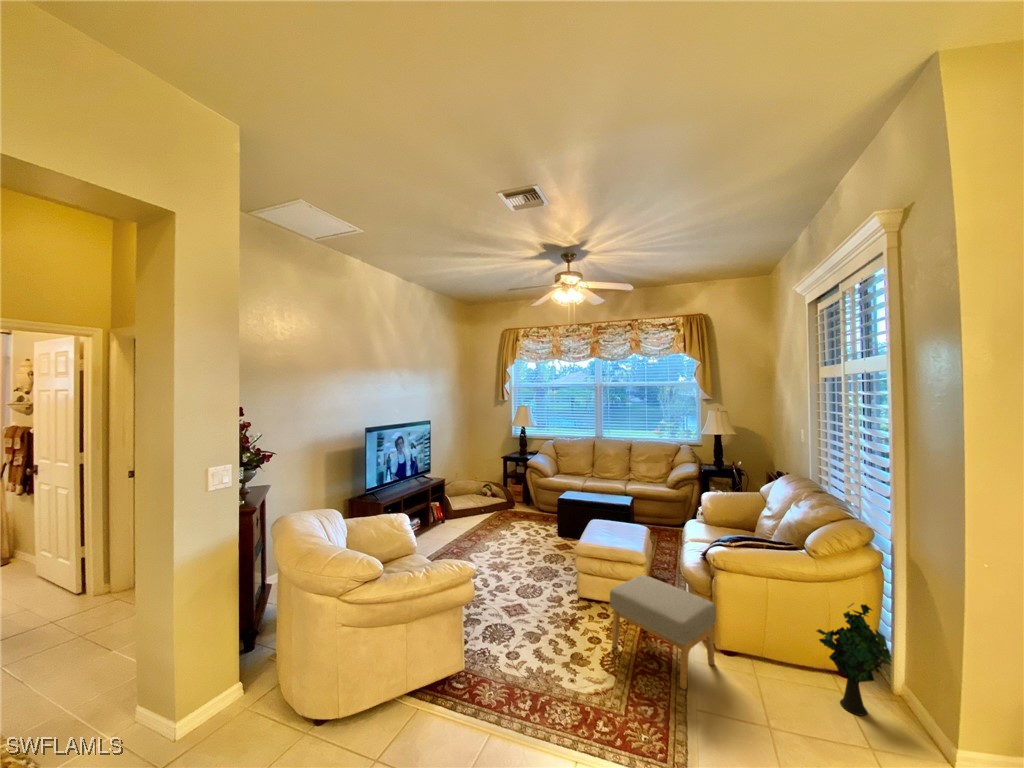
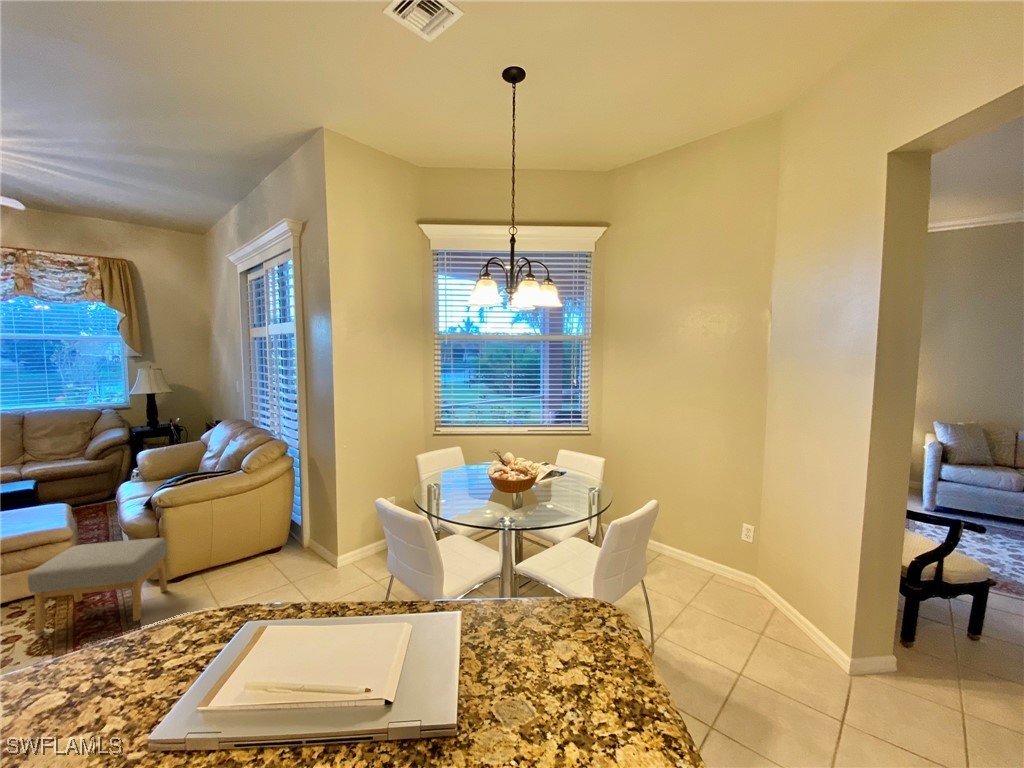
decorative plant: present [817,603,891,715] -> none [251,493,298,567]

